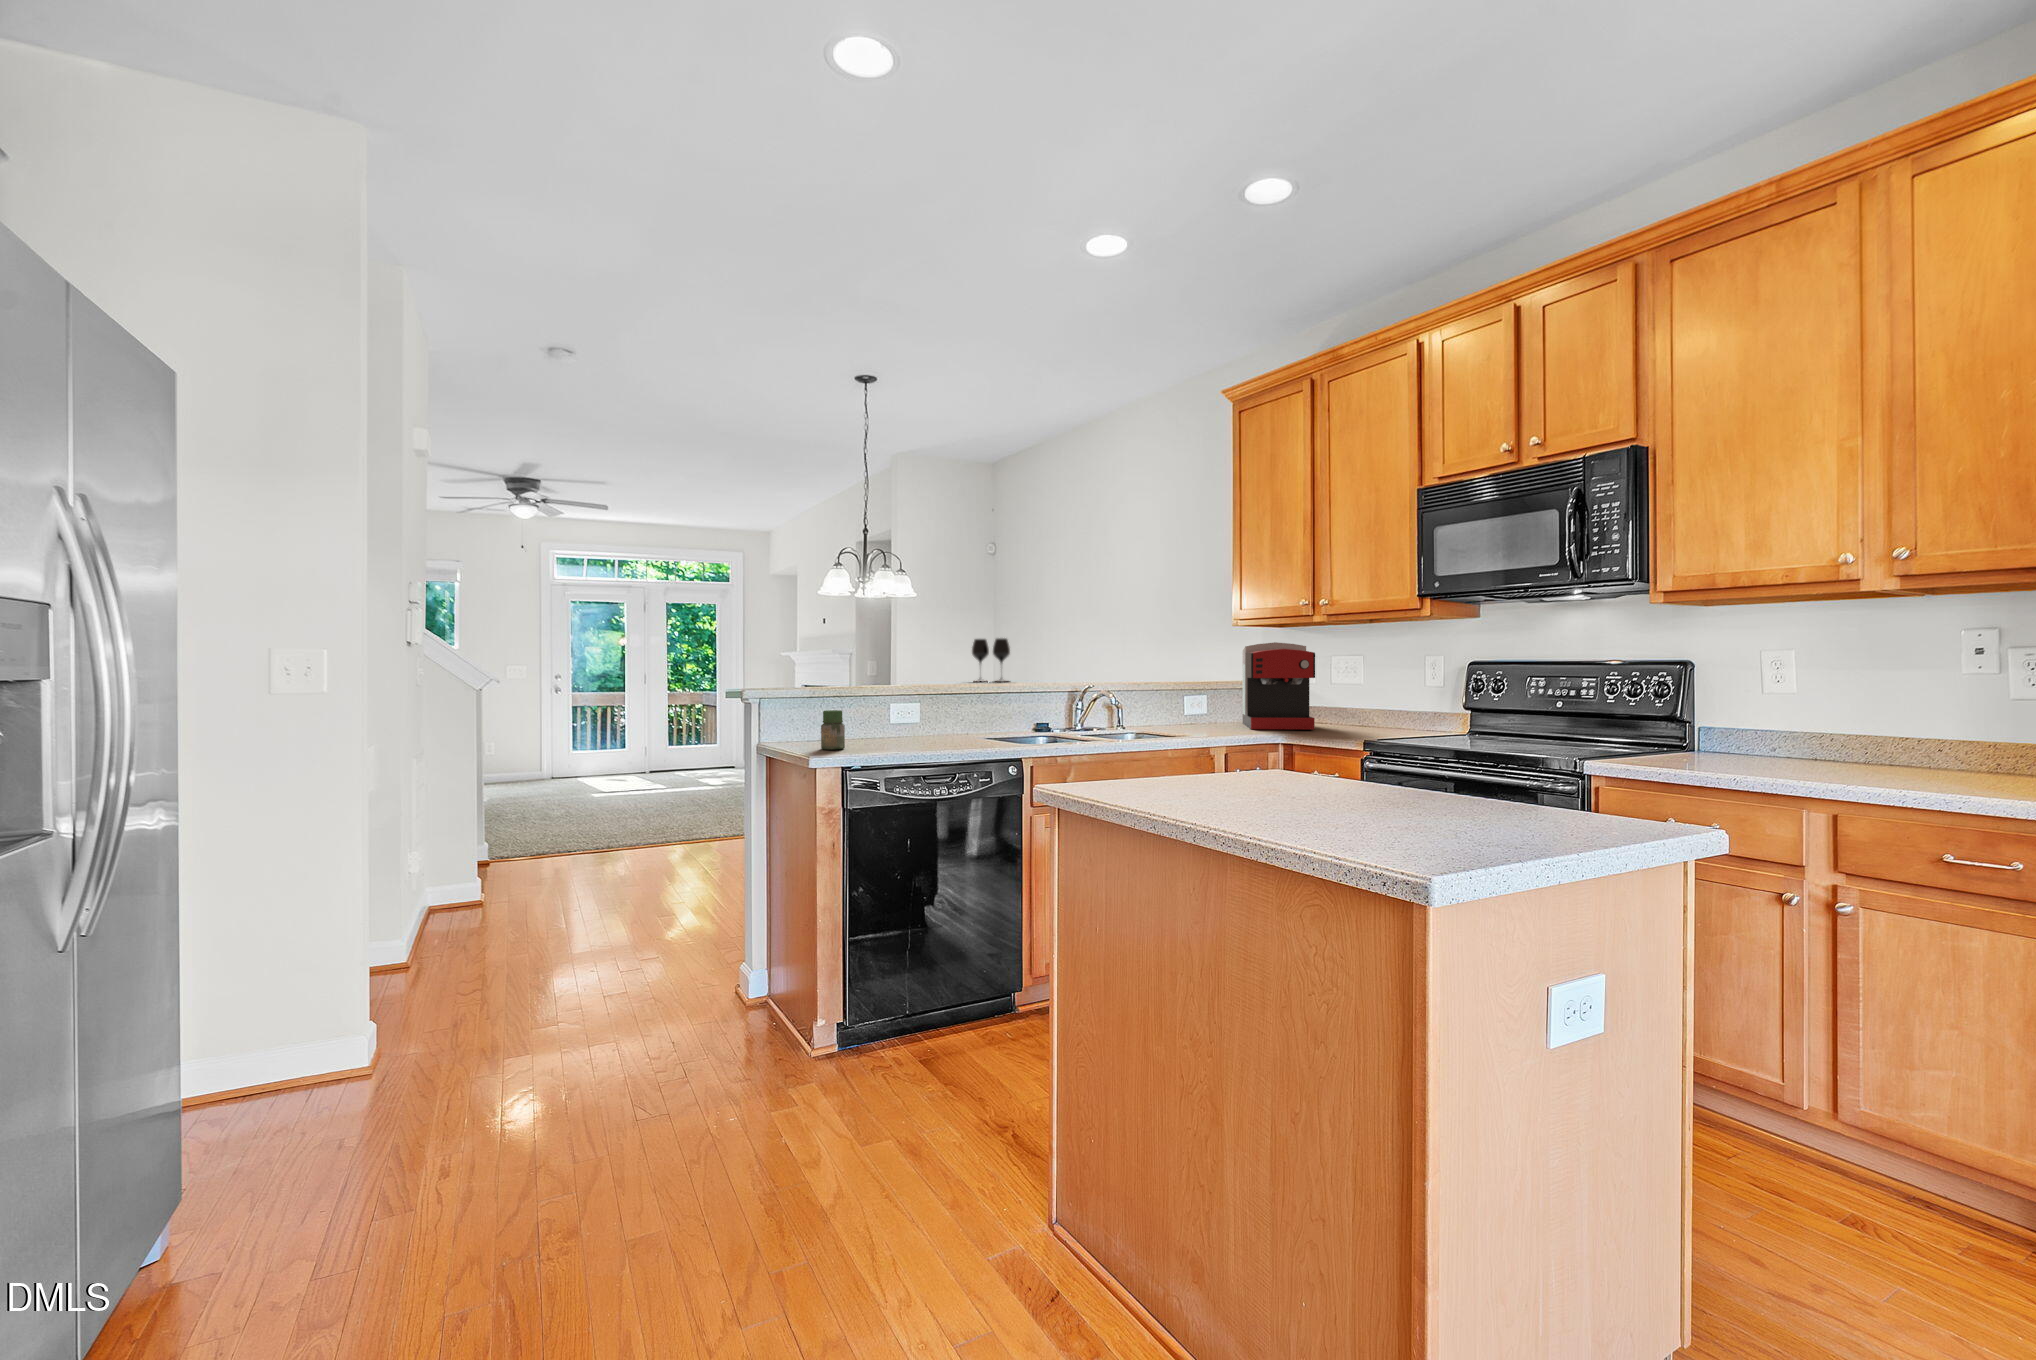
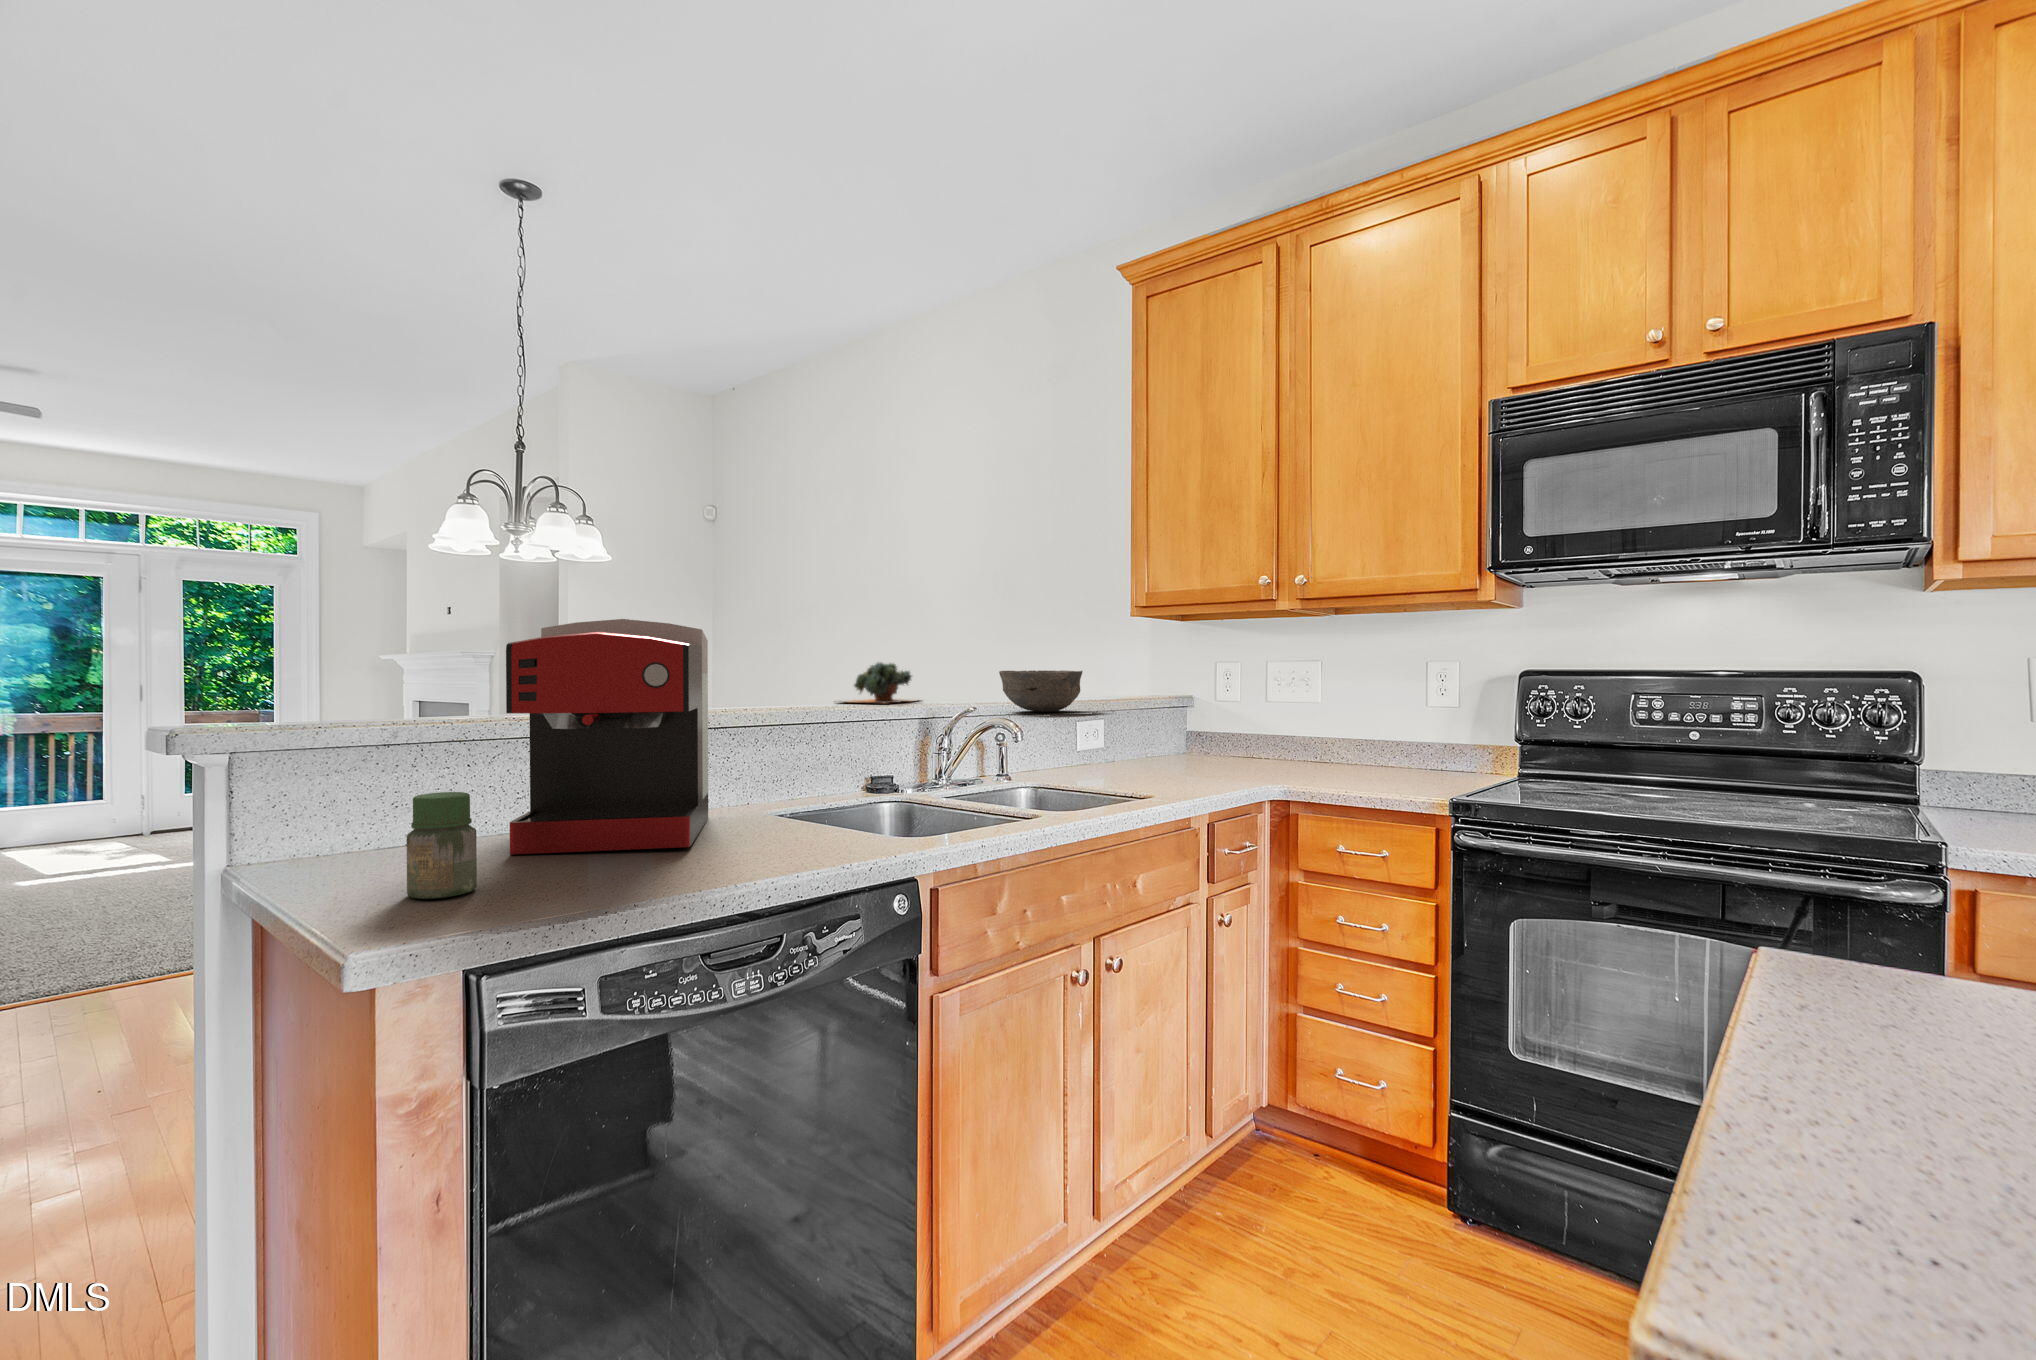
wine glass: present [972,638,1010,682] -> none [710,630,776,699]
coffee maker: present [1242,642,1315,729] -> present [506,619,708,854]
succulent plant: none [1037,658,1096,684] -> present [843,662,911,703]
bowl: none [1120,663,1170,688] -> present [999,670,1082,712]

